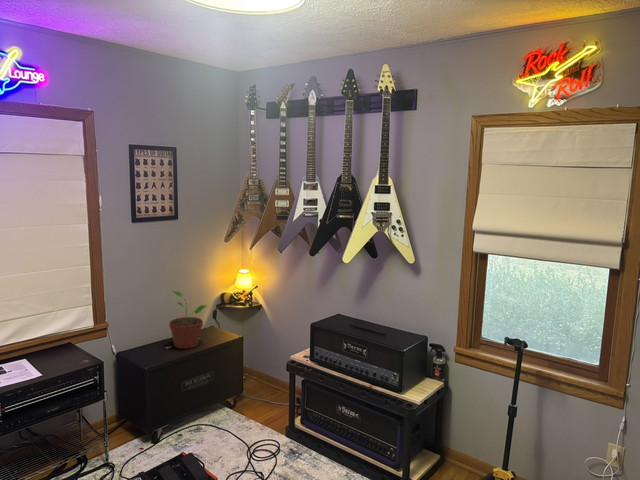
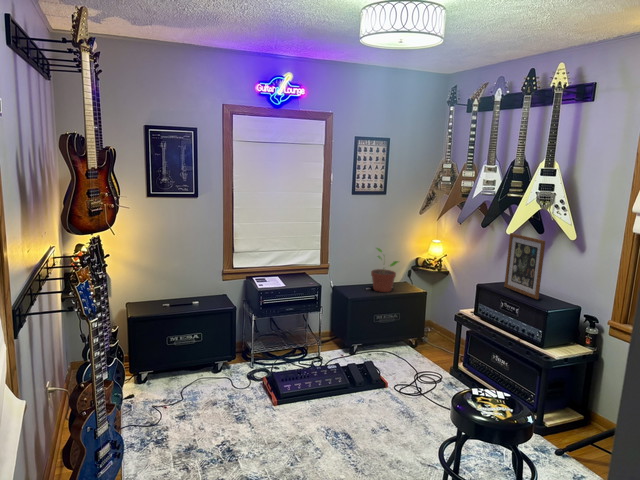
picture frame: none [342,260,390,336] -> present [504,233,545,299]

